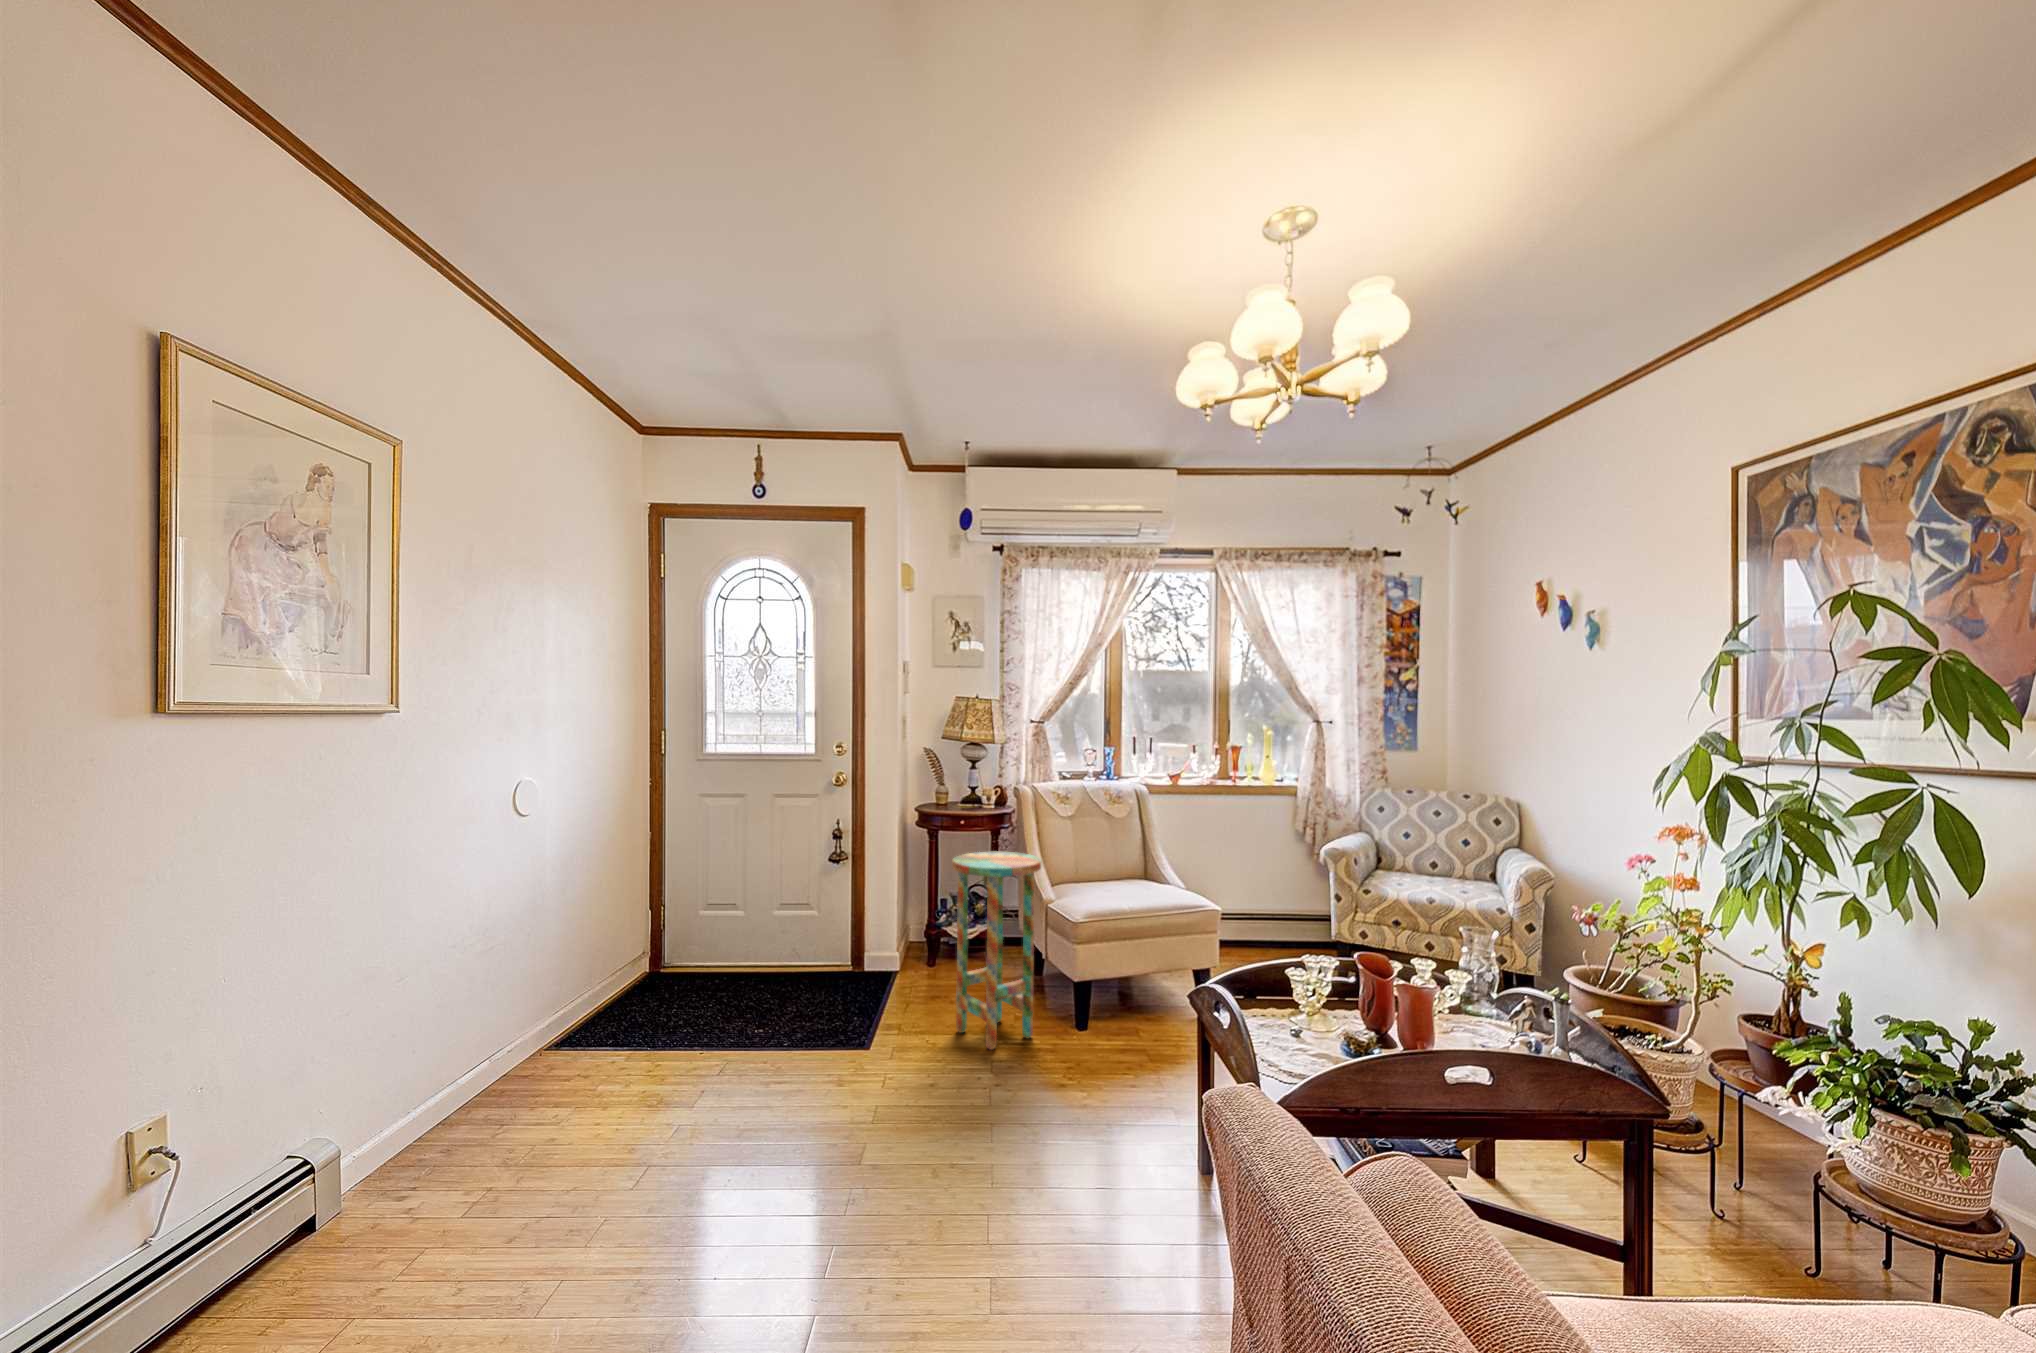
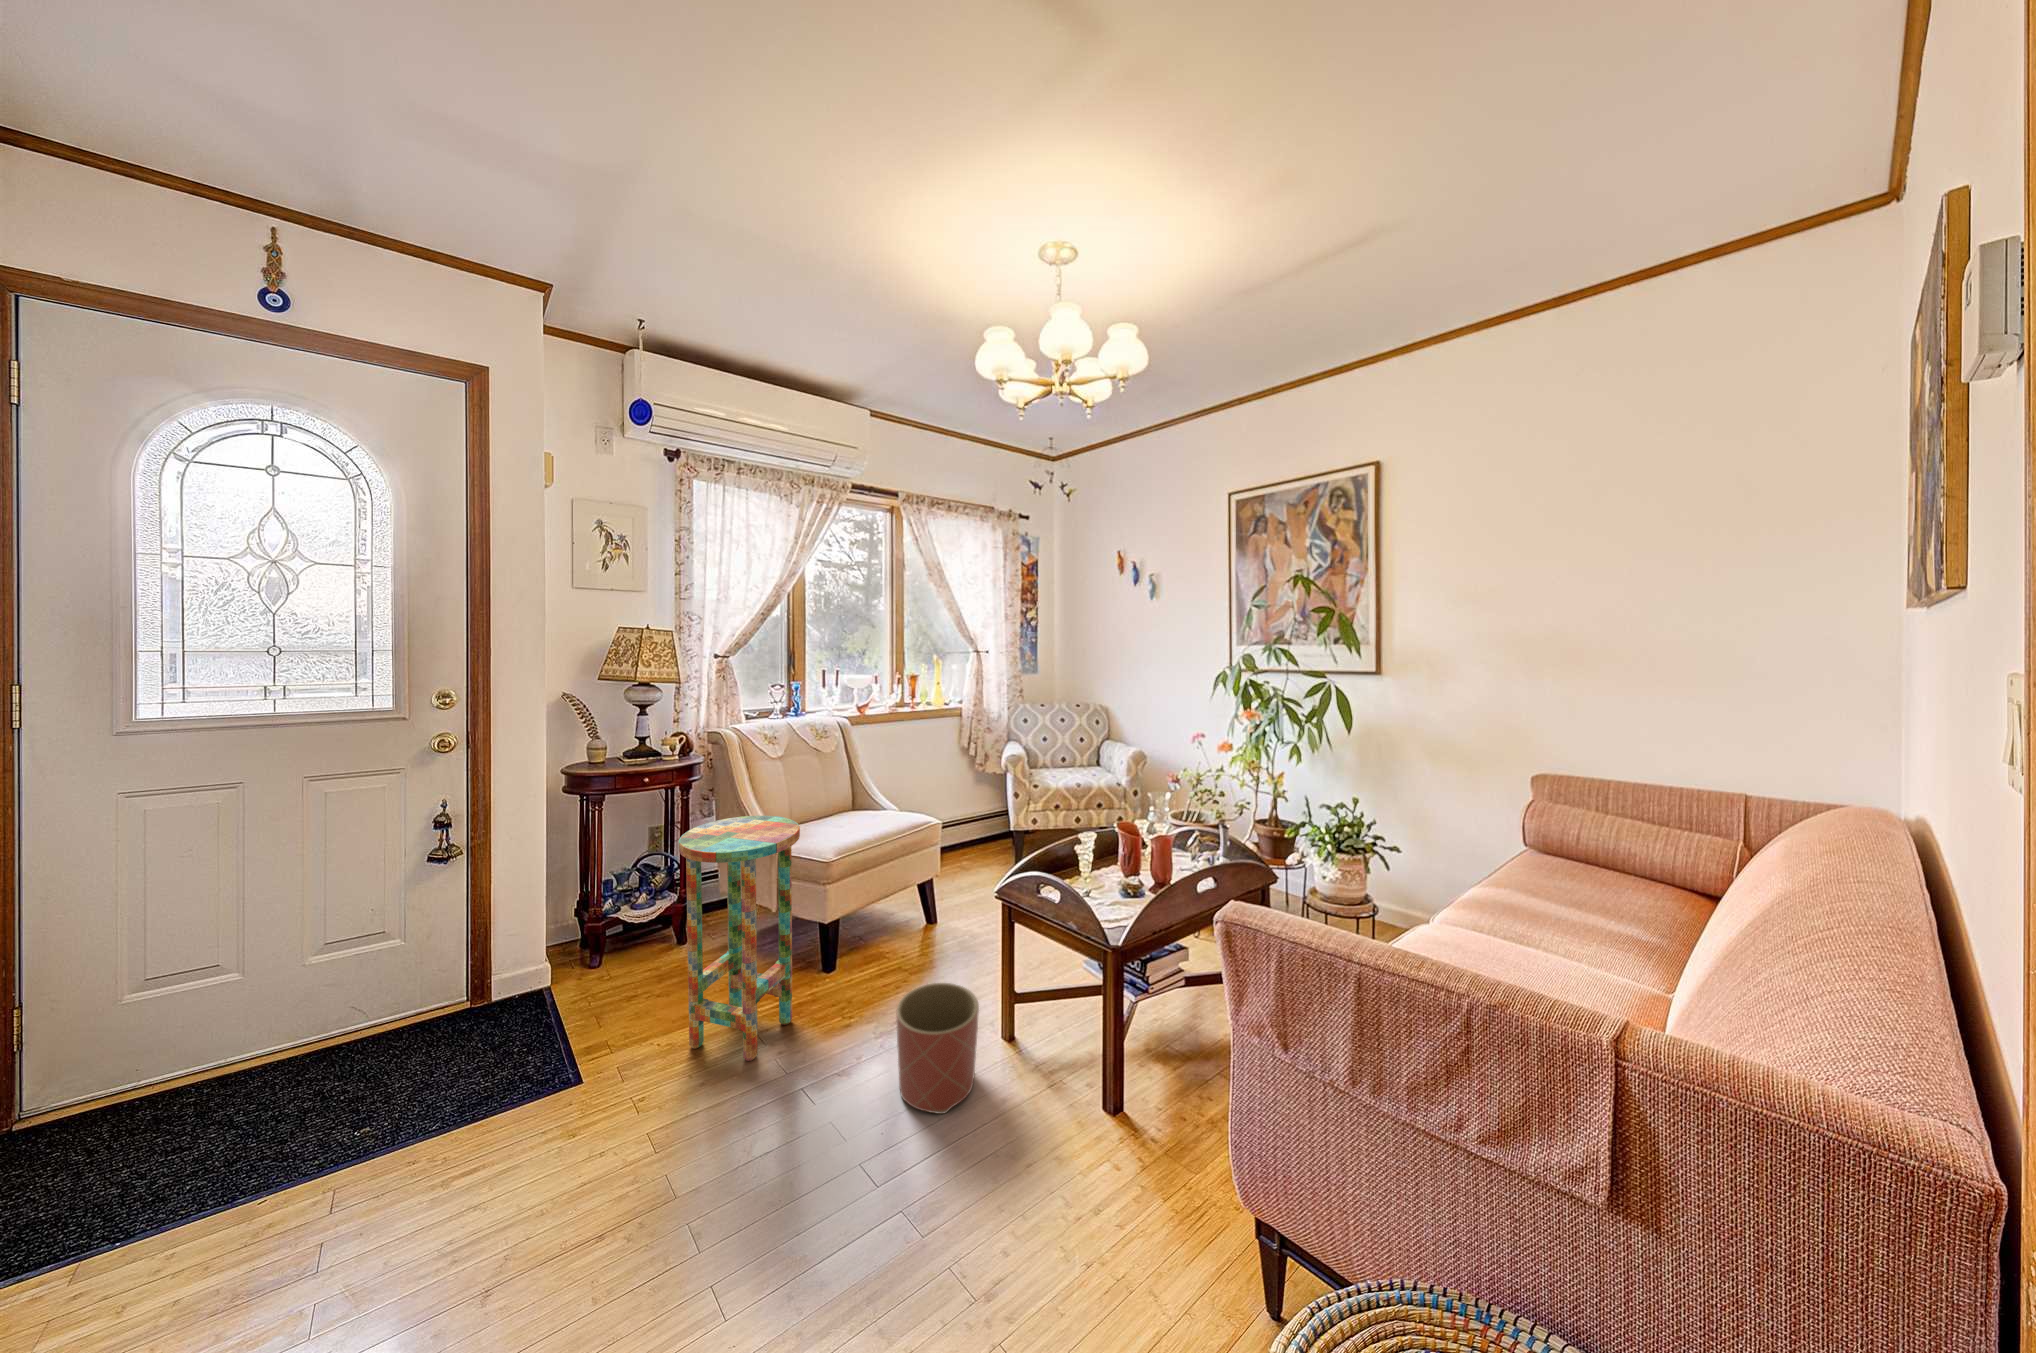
planter: none [1077,1015,1151,1121] -> present [896,983,979,1114]

